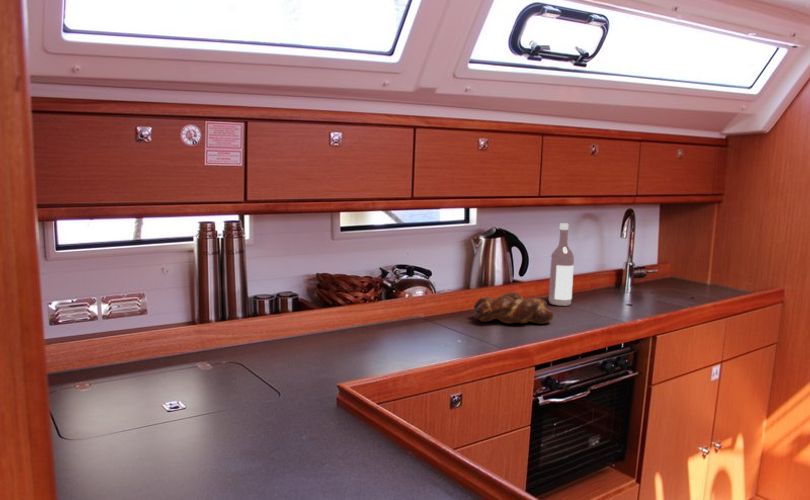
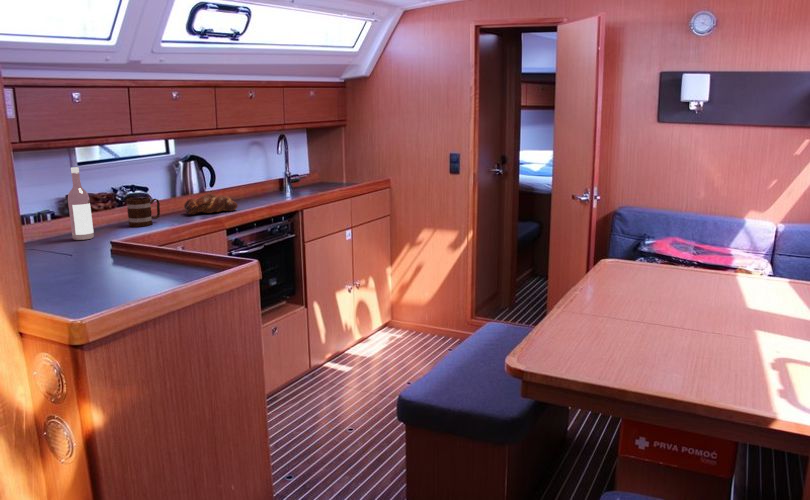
wine bottle: present [549,223,574,306] -> present [68,167,94,240]
mug: none [388,290,436,337] -> present [126,197,160,227]

